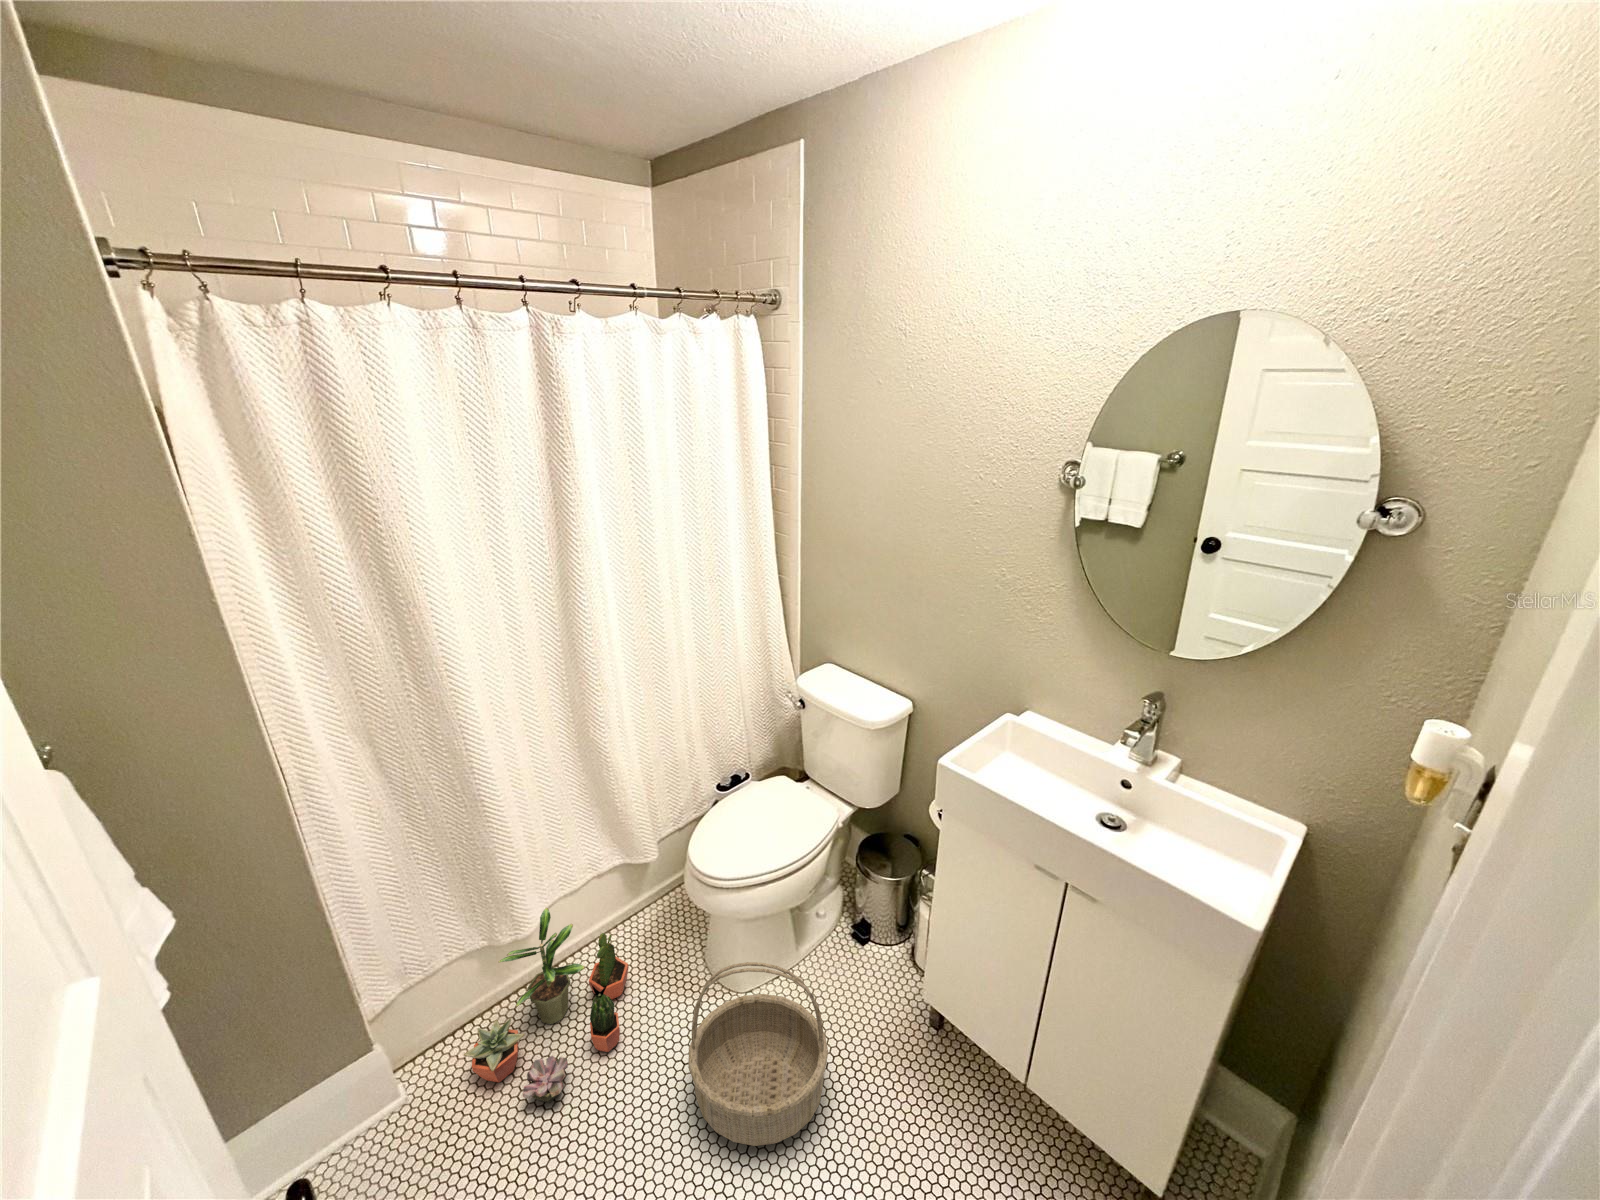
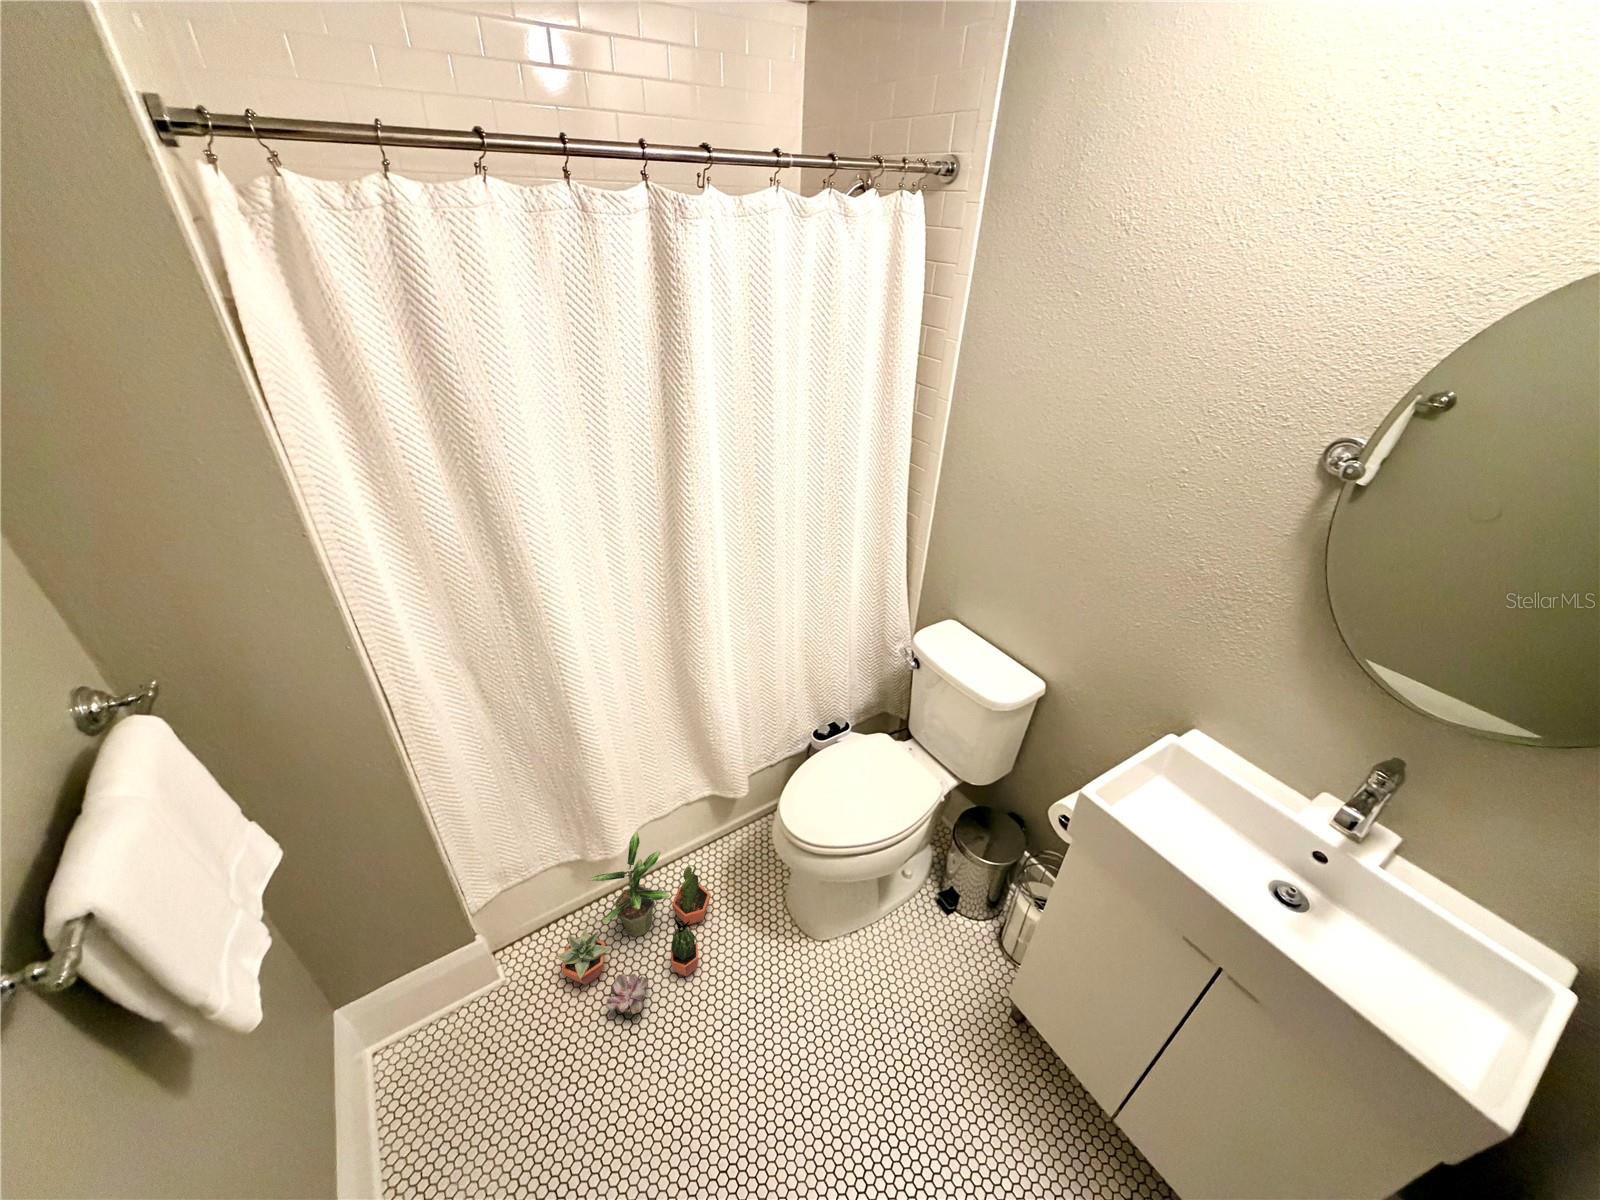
basket: present [688,962,828,1146] -> none [762,946,903,1109]

